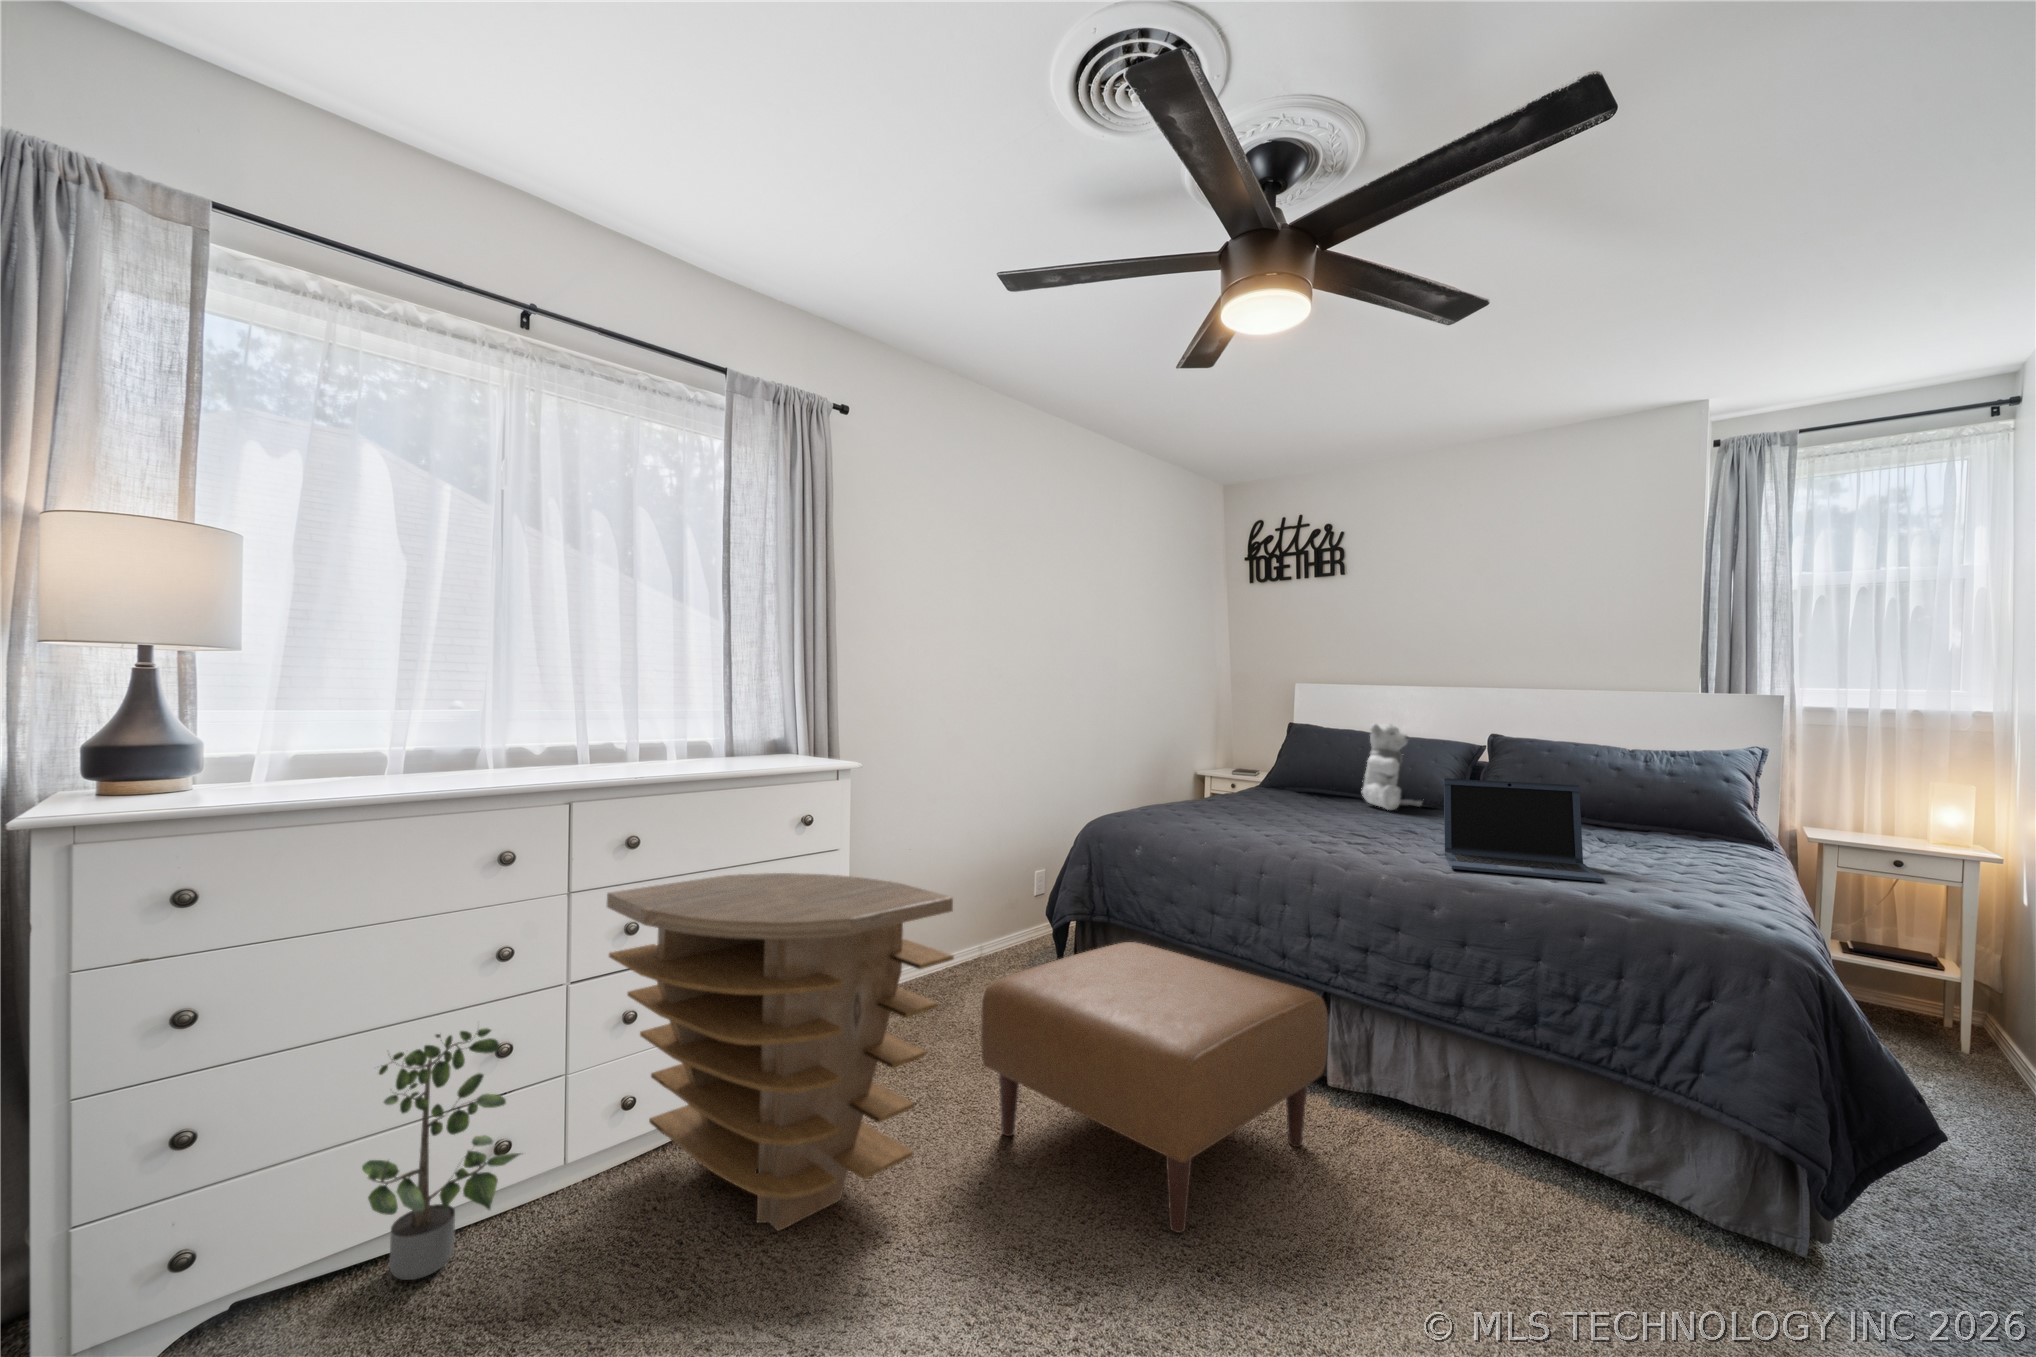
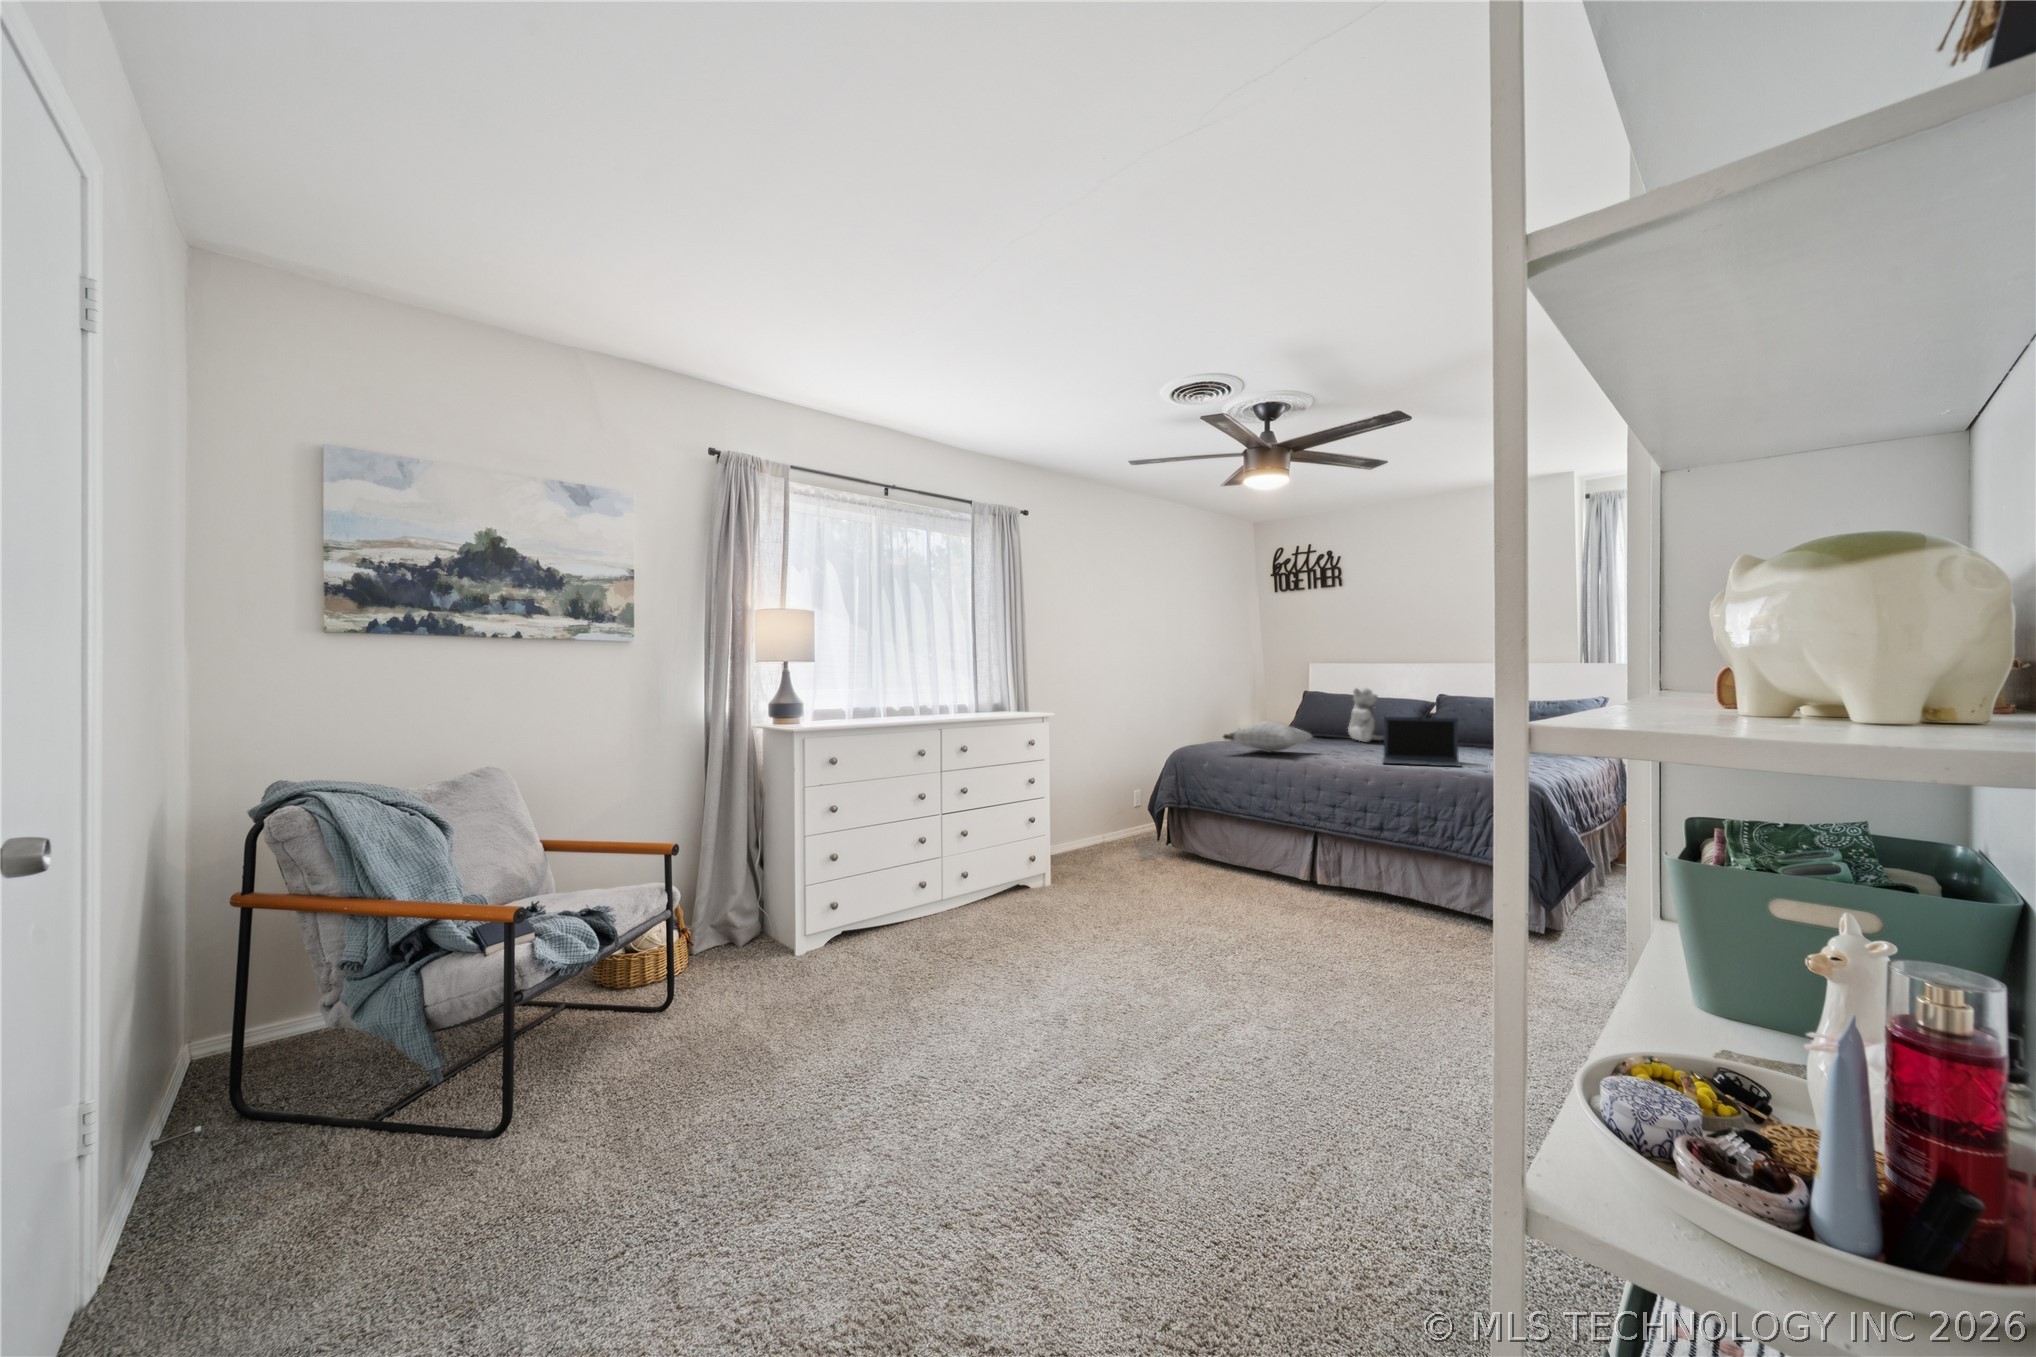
pillow: none [1163,777,1316,832] -> present [1222,720,1312,752]
side table: present [607,873,954,1231] -> none [956,769,1123,924]
ottoman: present [981,942,1328,1233] -> none [1133,811,1313,925]
potted plant: present [362,1028,521,1280] -> none [879,828,936,934]

